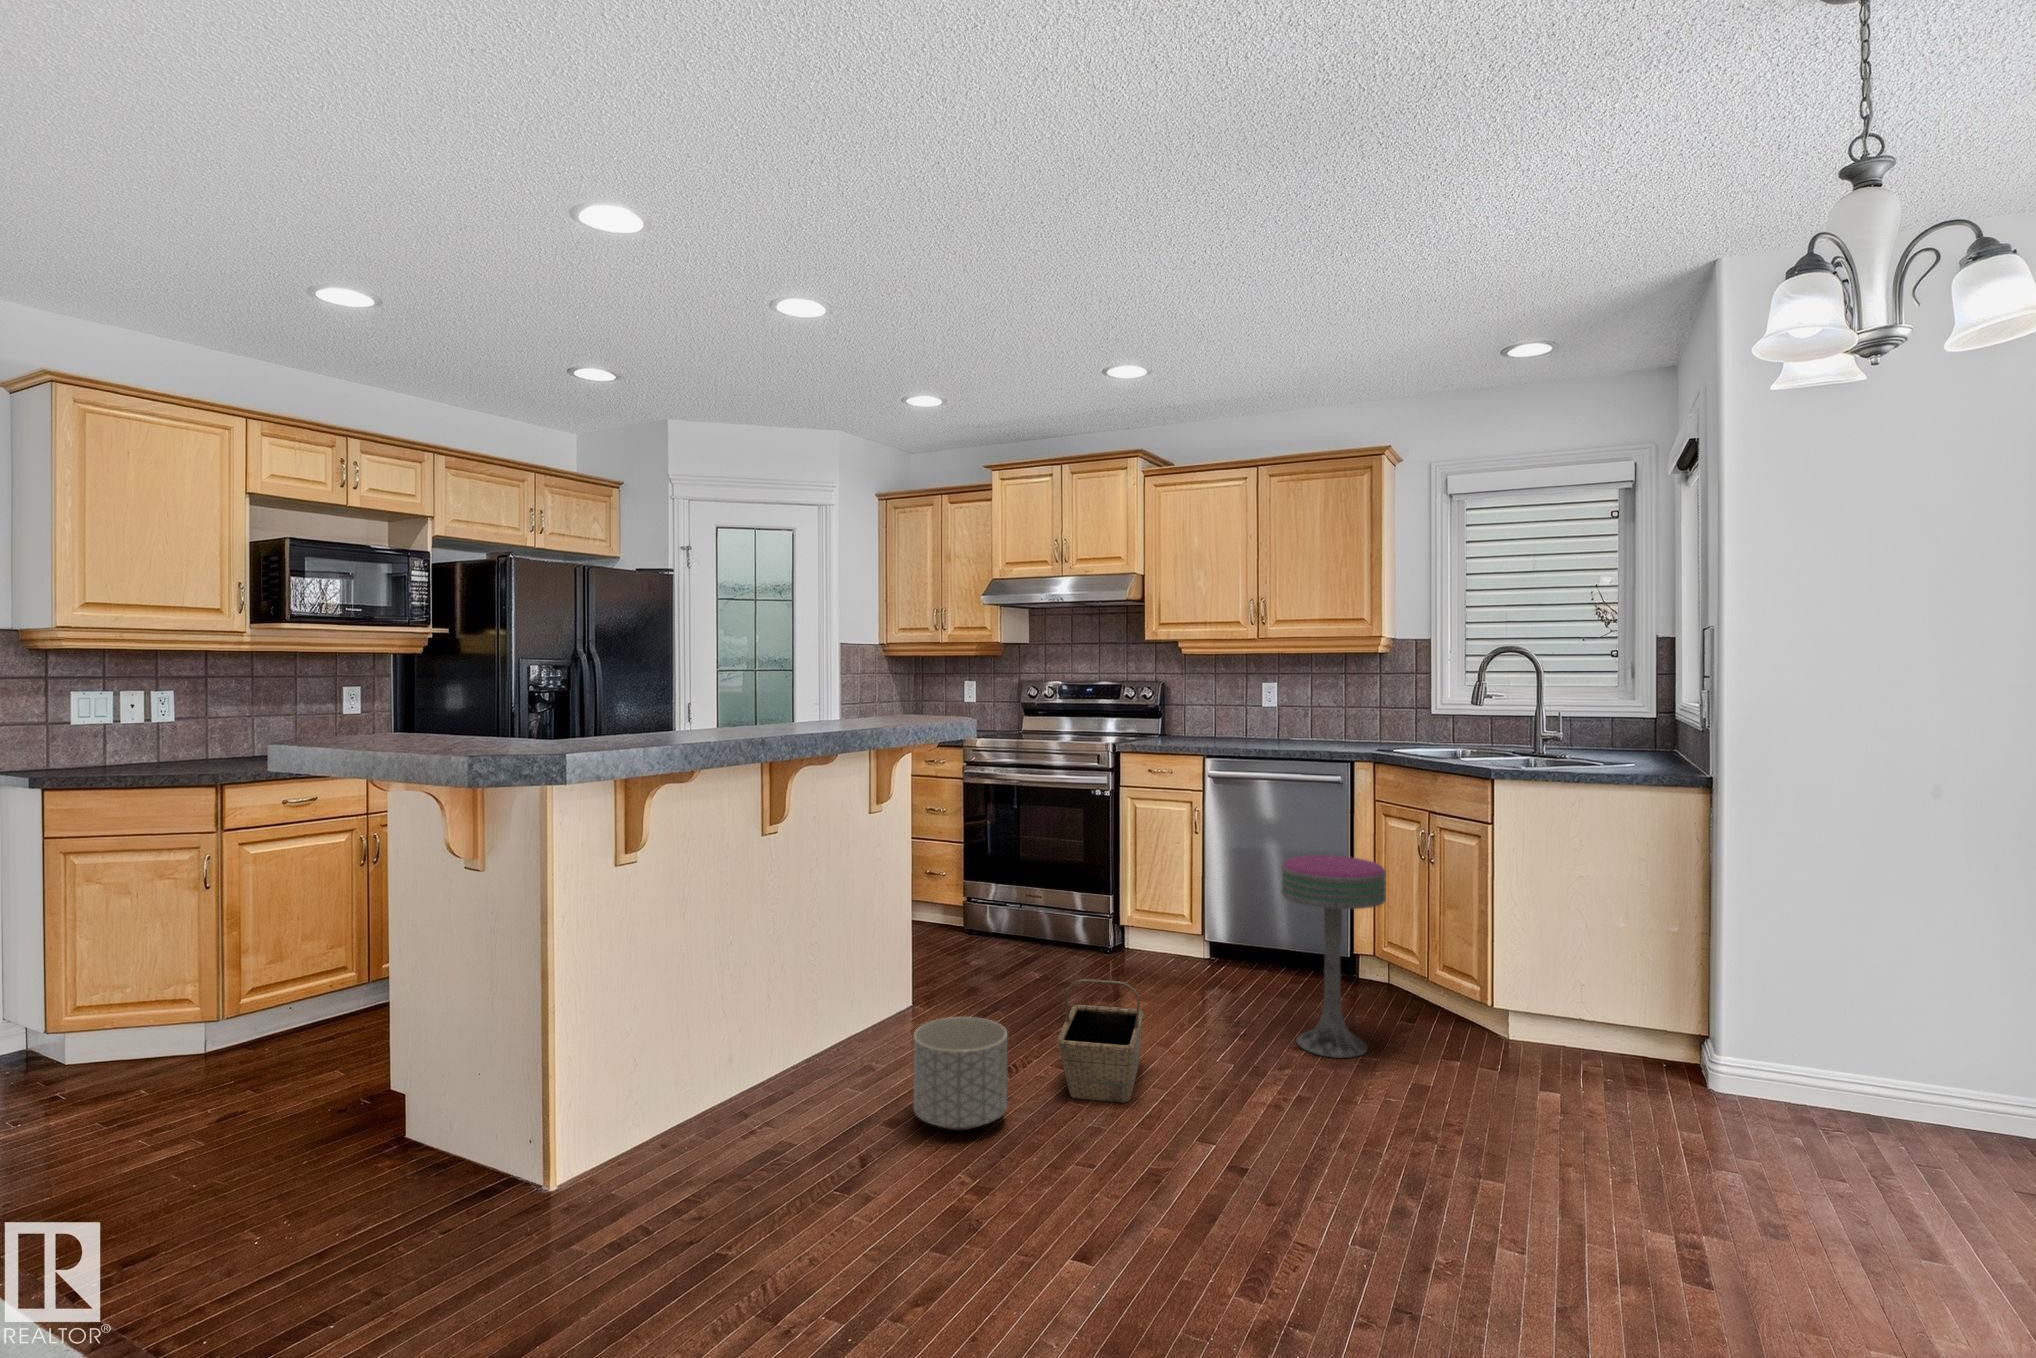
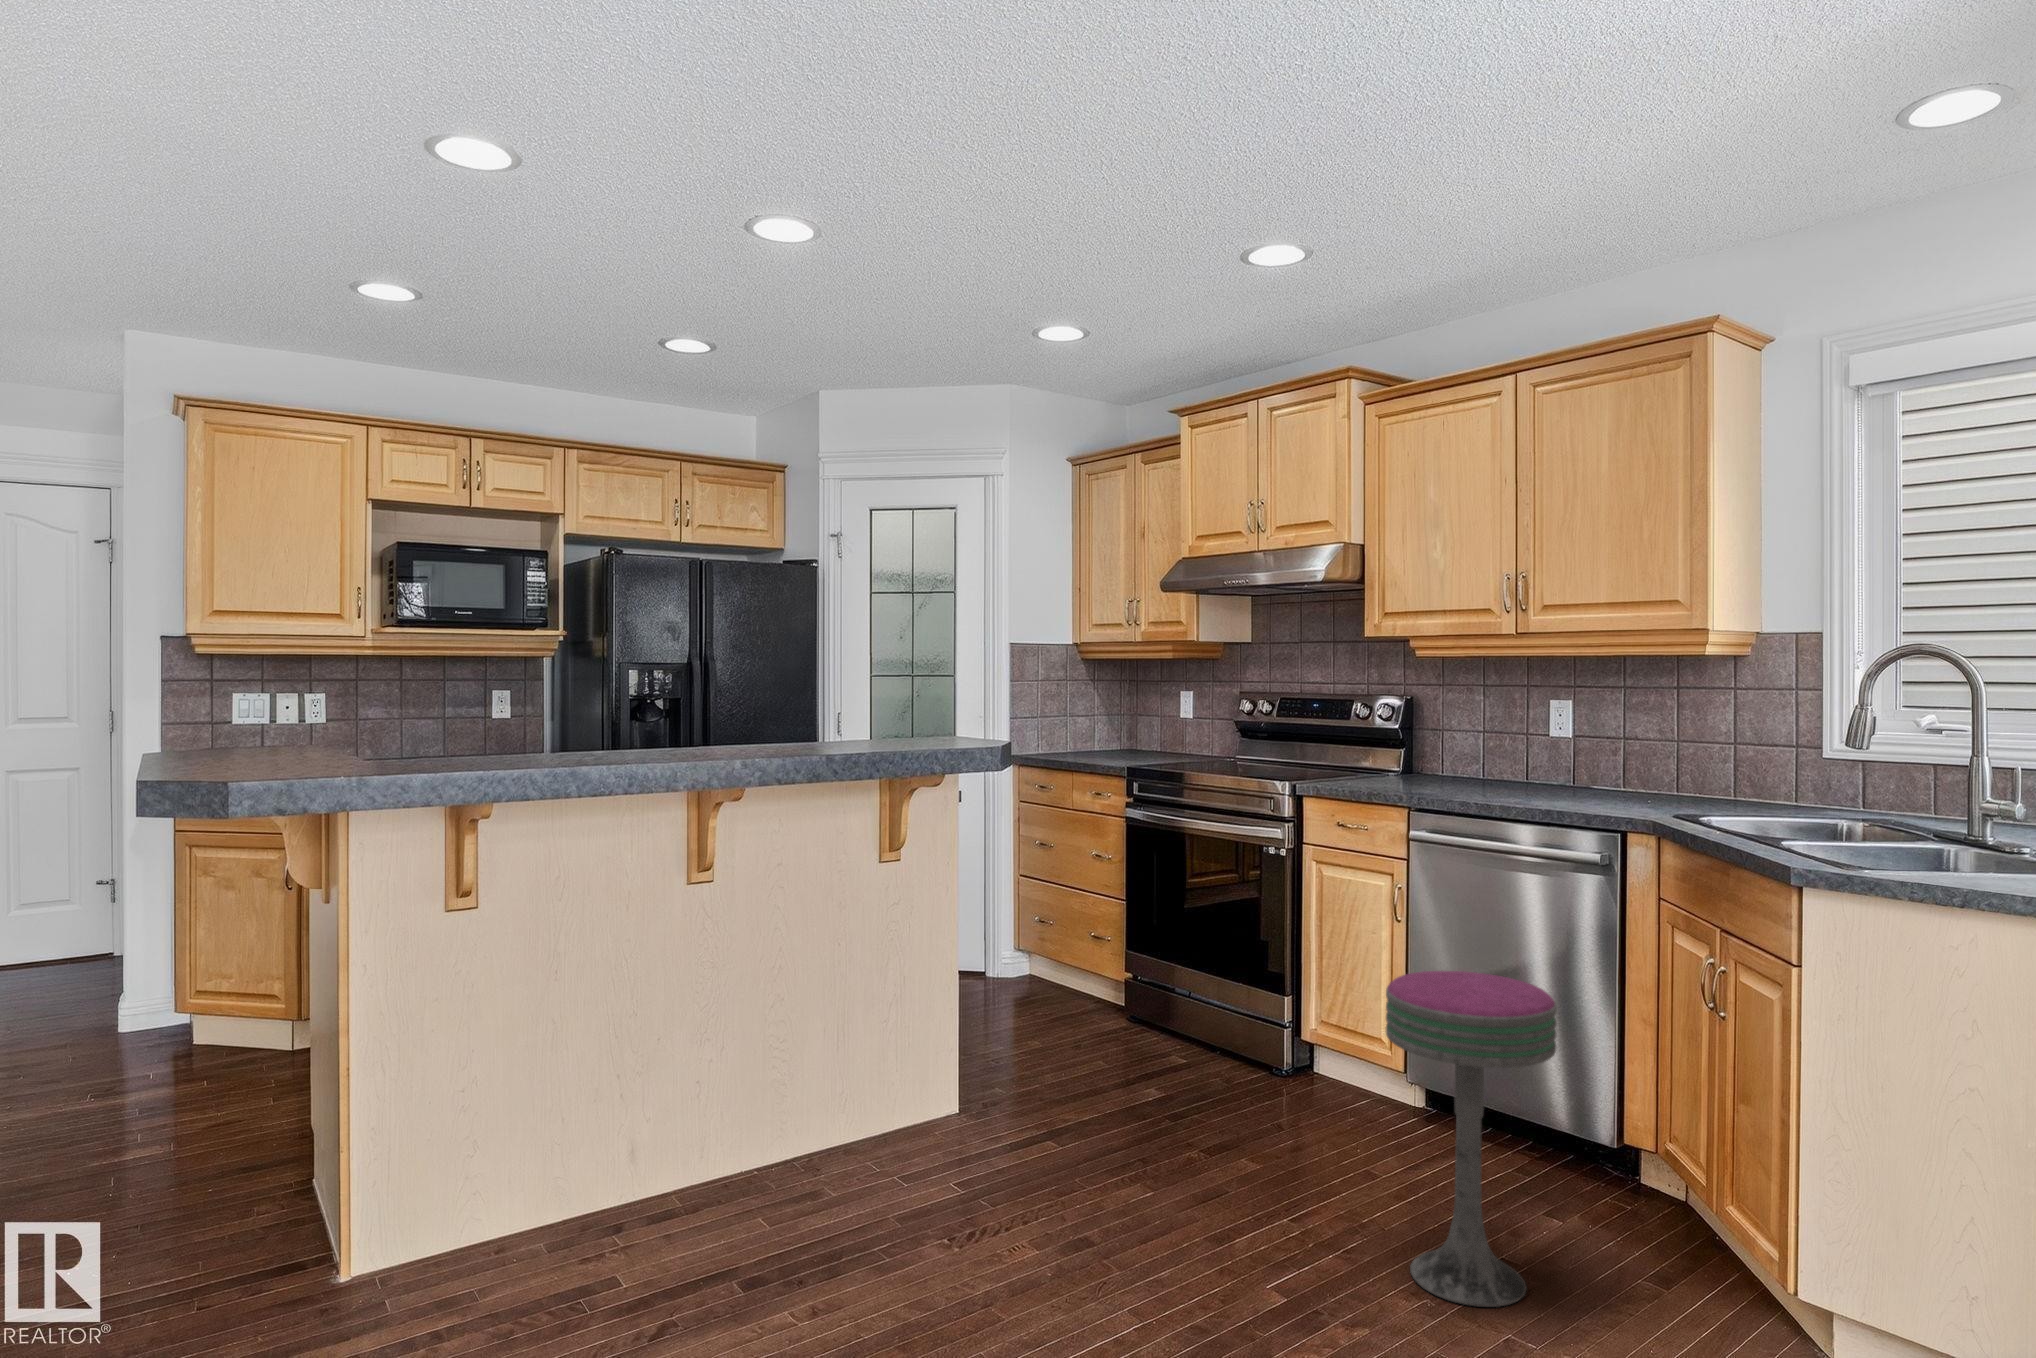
basket: present [1057,979,1144,1103] -> none [982,1112,1146,1301]
planter: present [914,1017,1007,1131] -> none [766,1135,892,1291]

